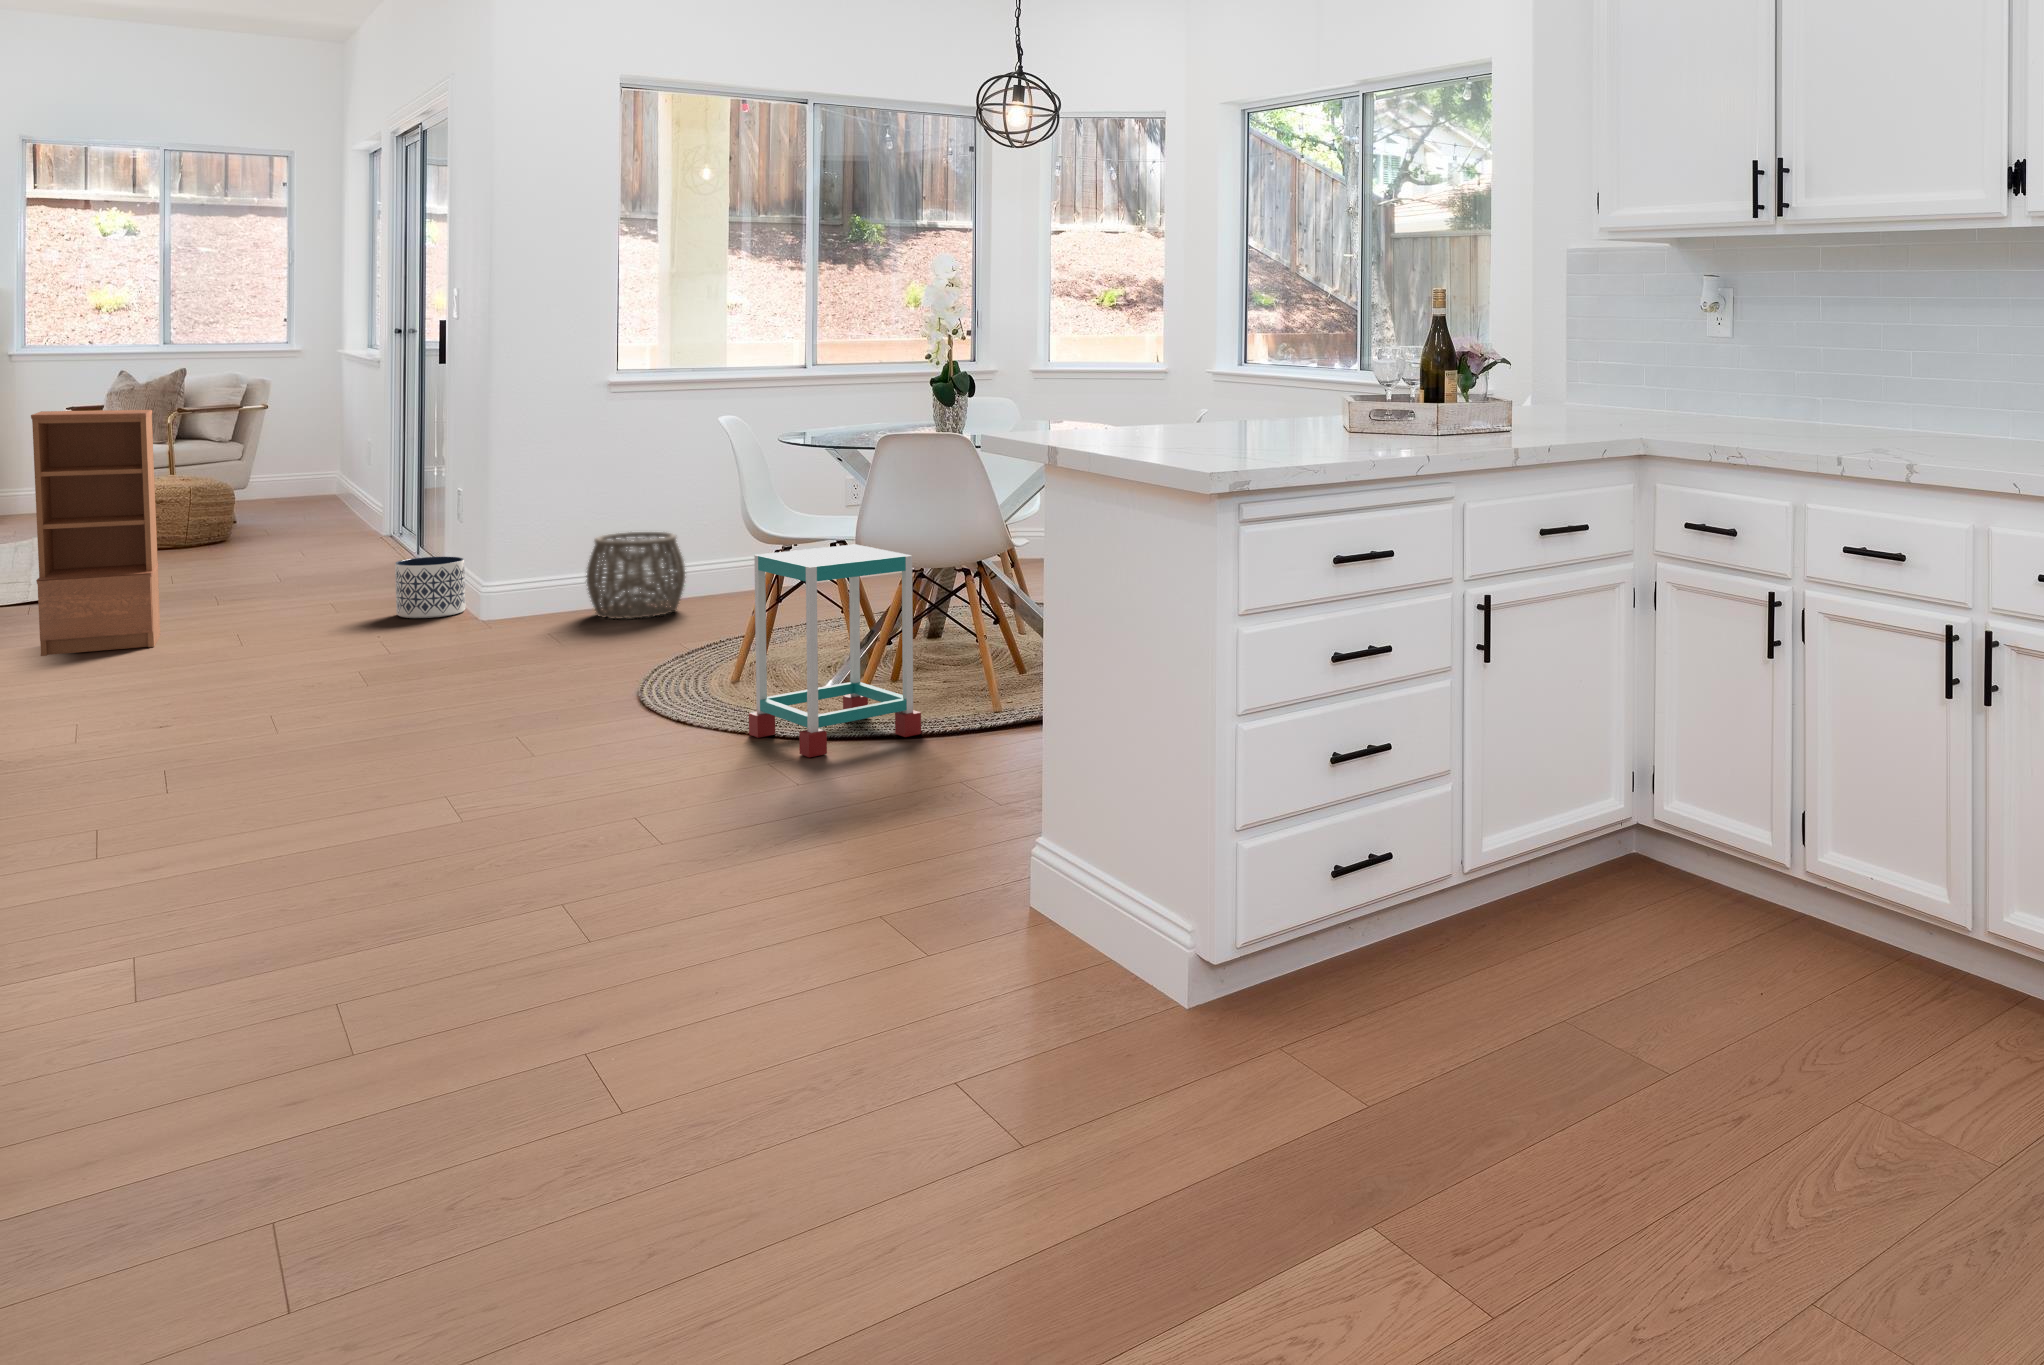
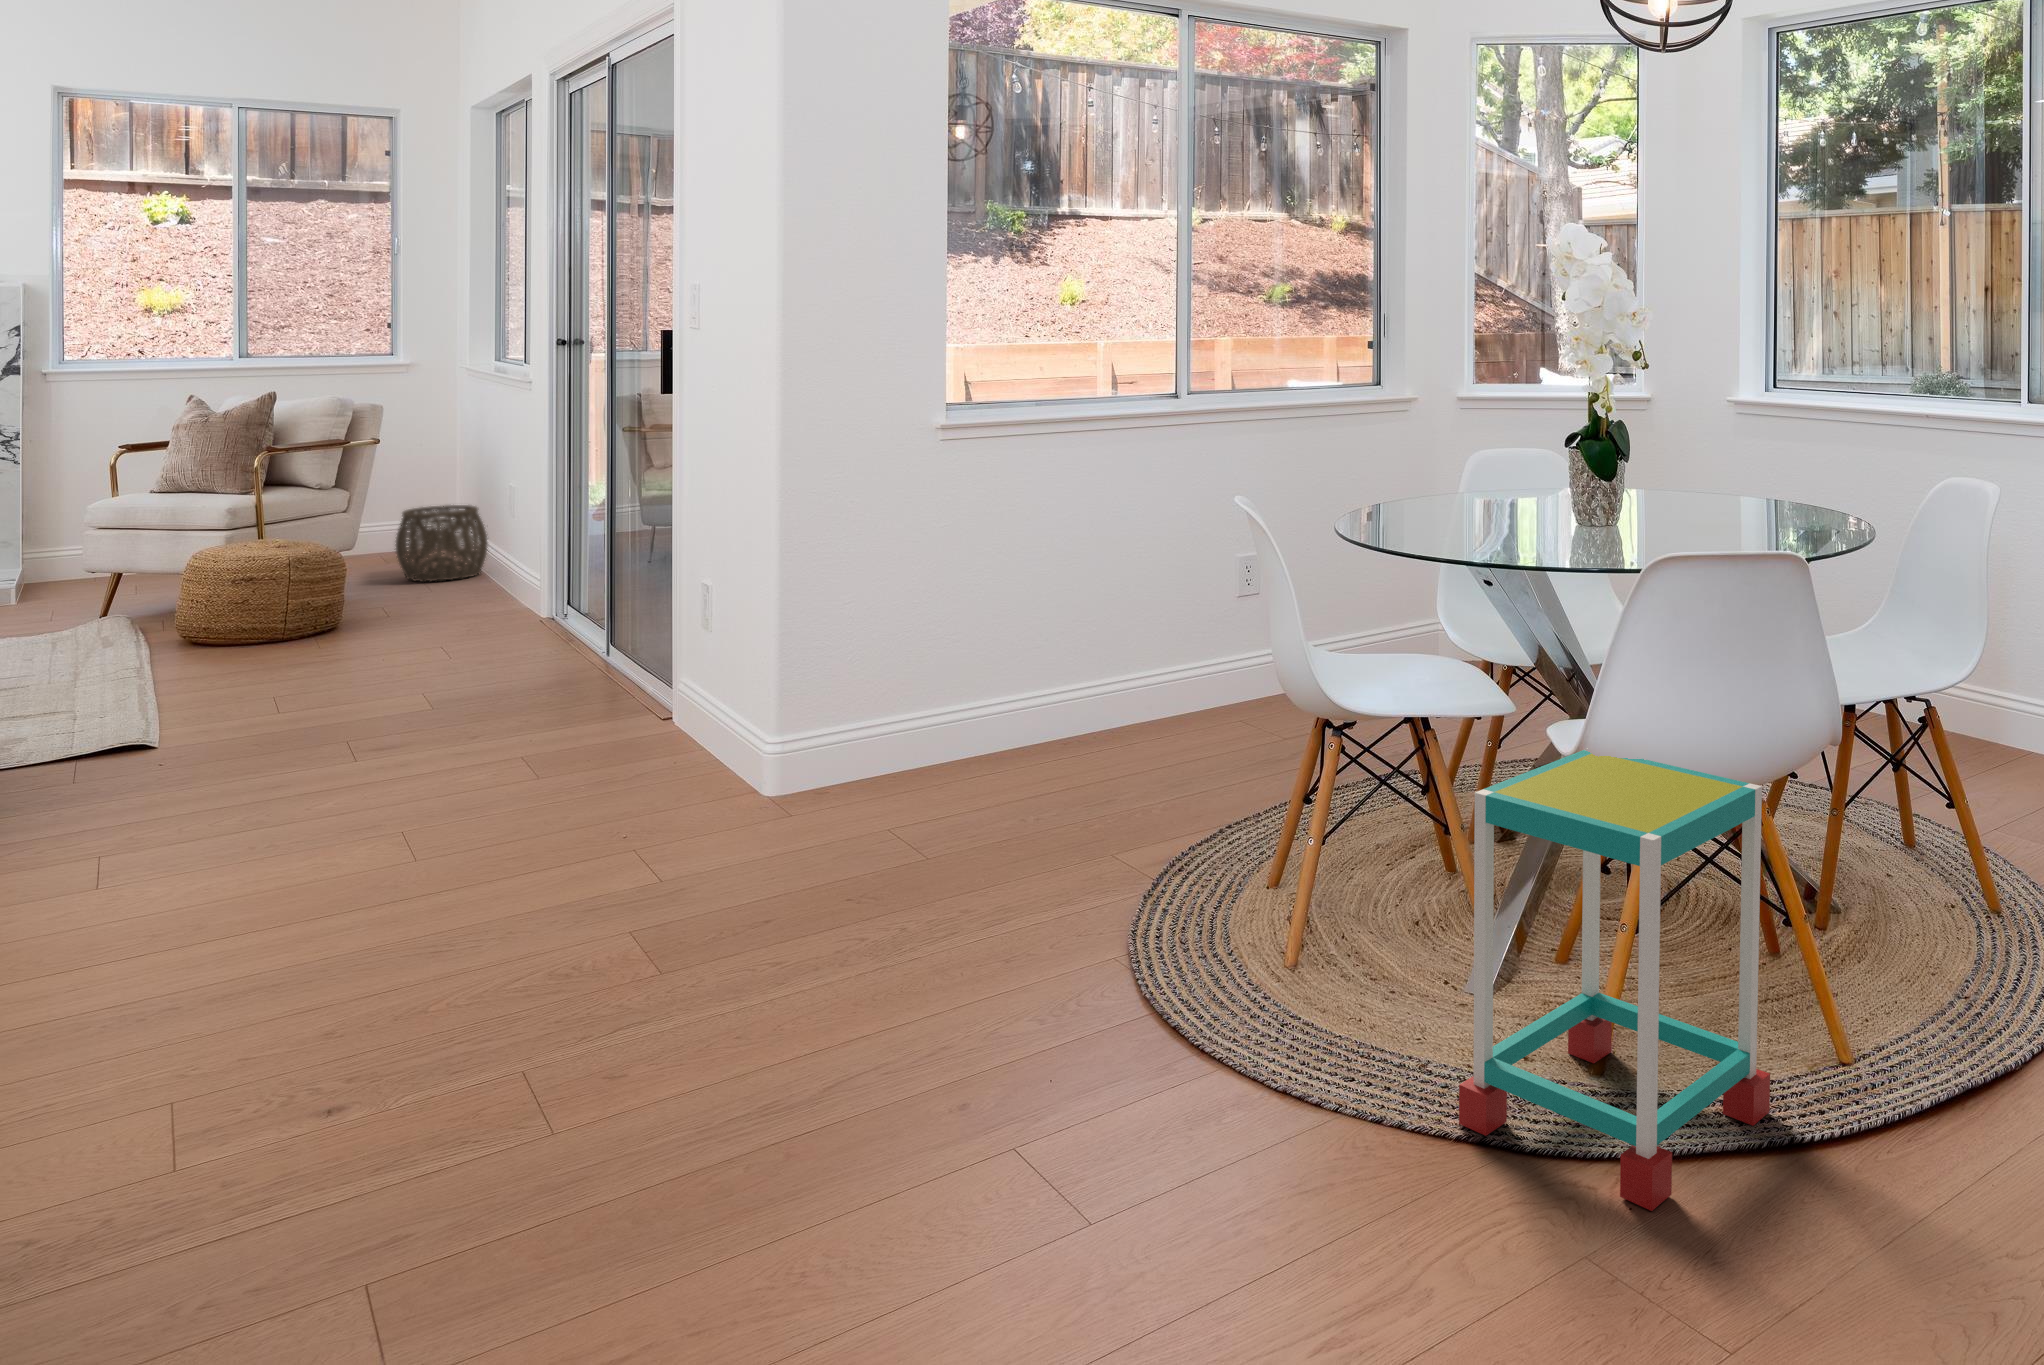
bookcase: present [31,410,160,656] -> none [86,488,294,900]
woven basket: present [586,532,686,619] -> present [395,505,488,582]
planter: present [395,557,465,618] -> none [635,687,734,788]

